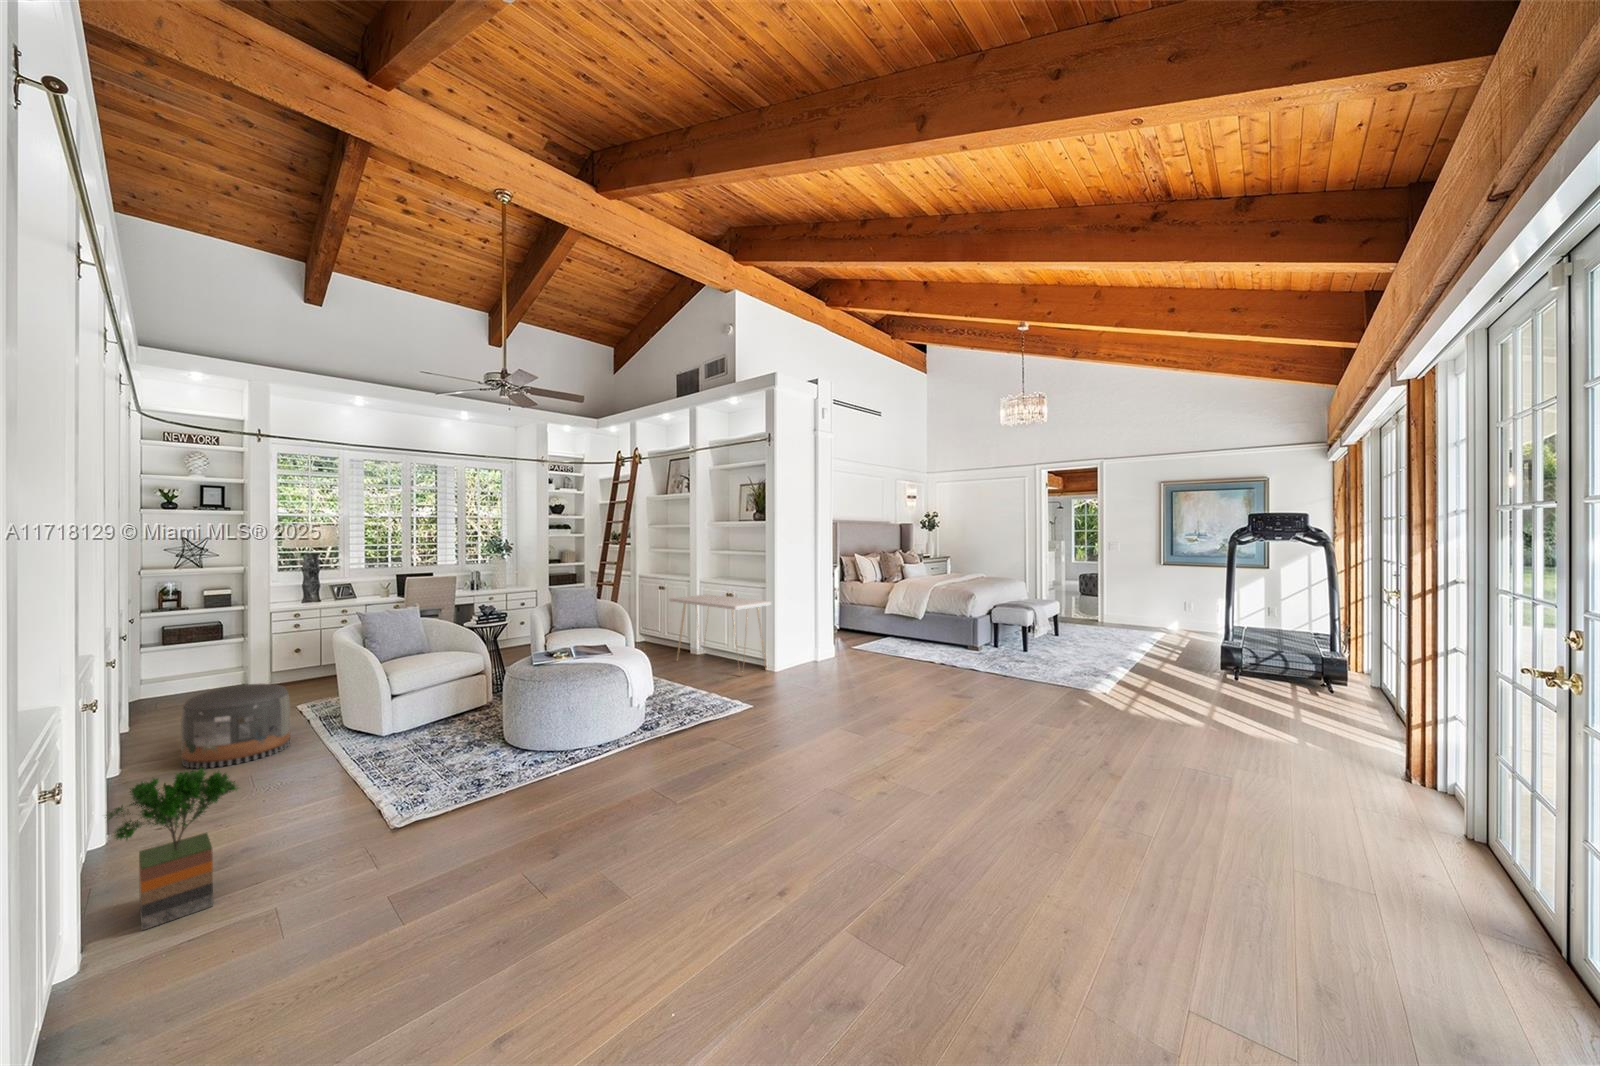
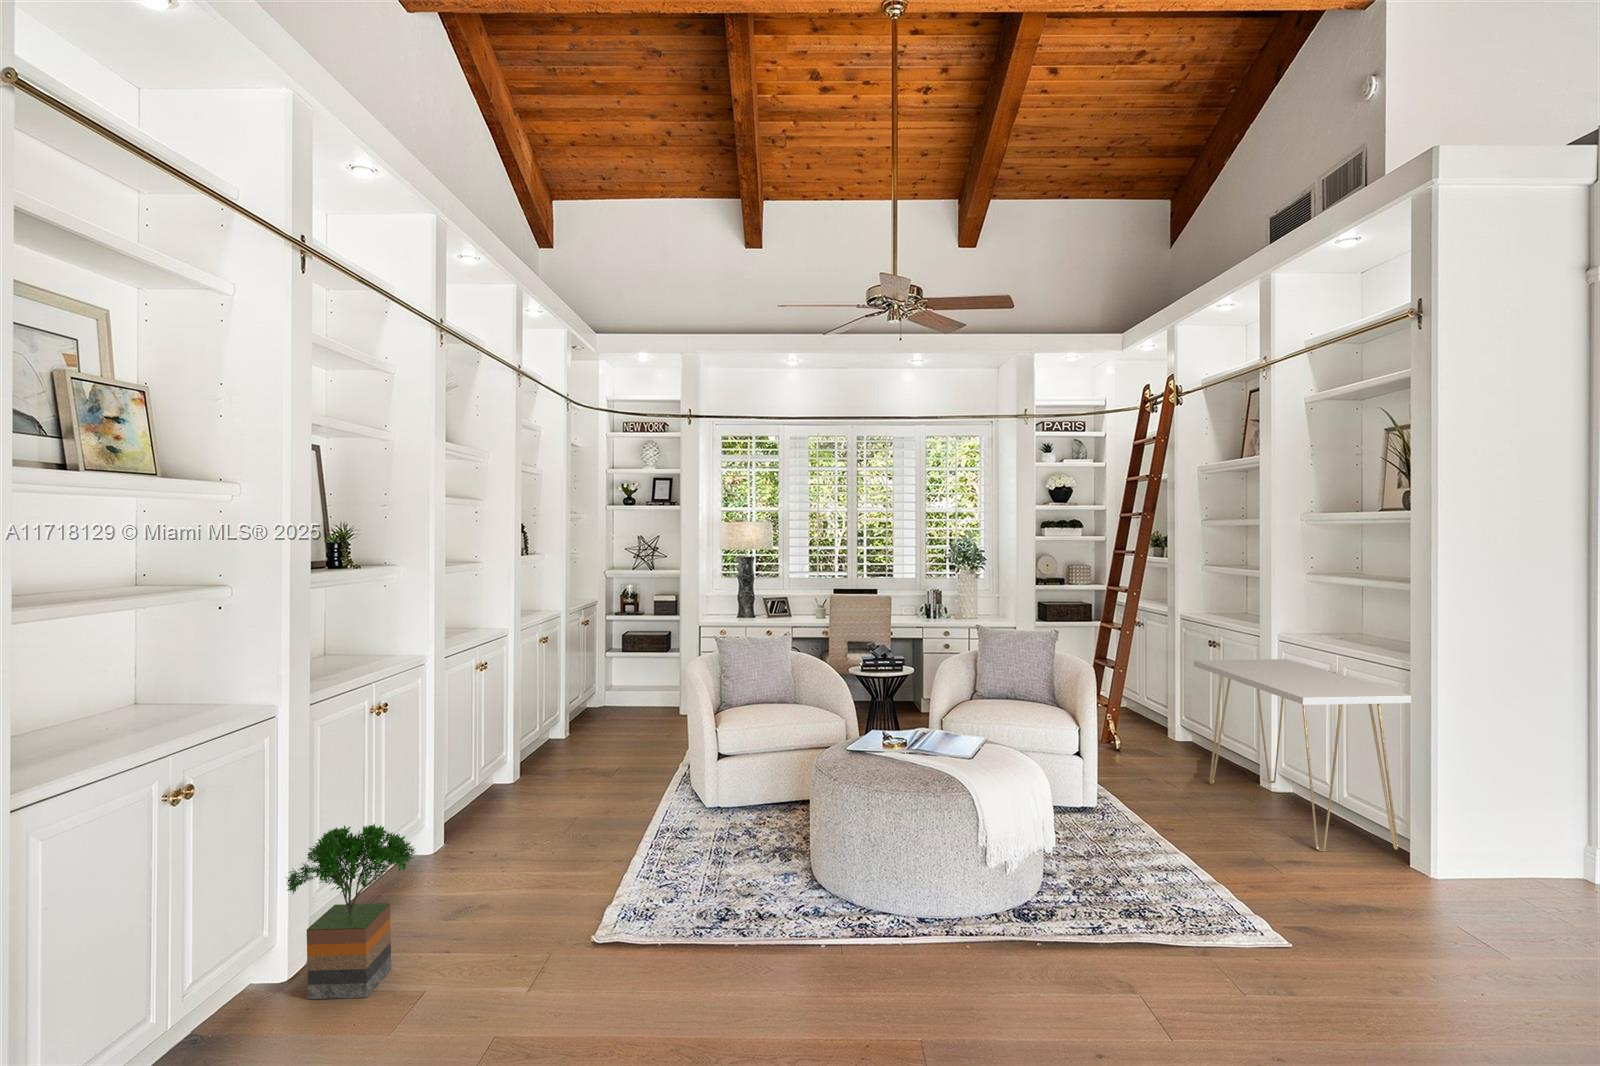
pouf: present [181,684,290,768] -> none [540,715,637,810]

